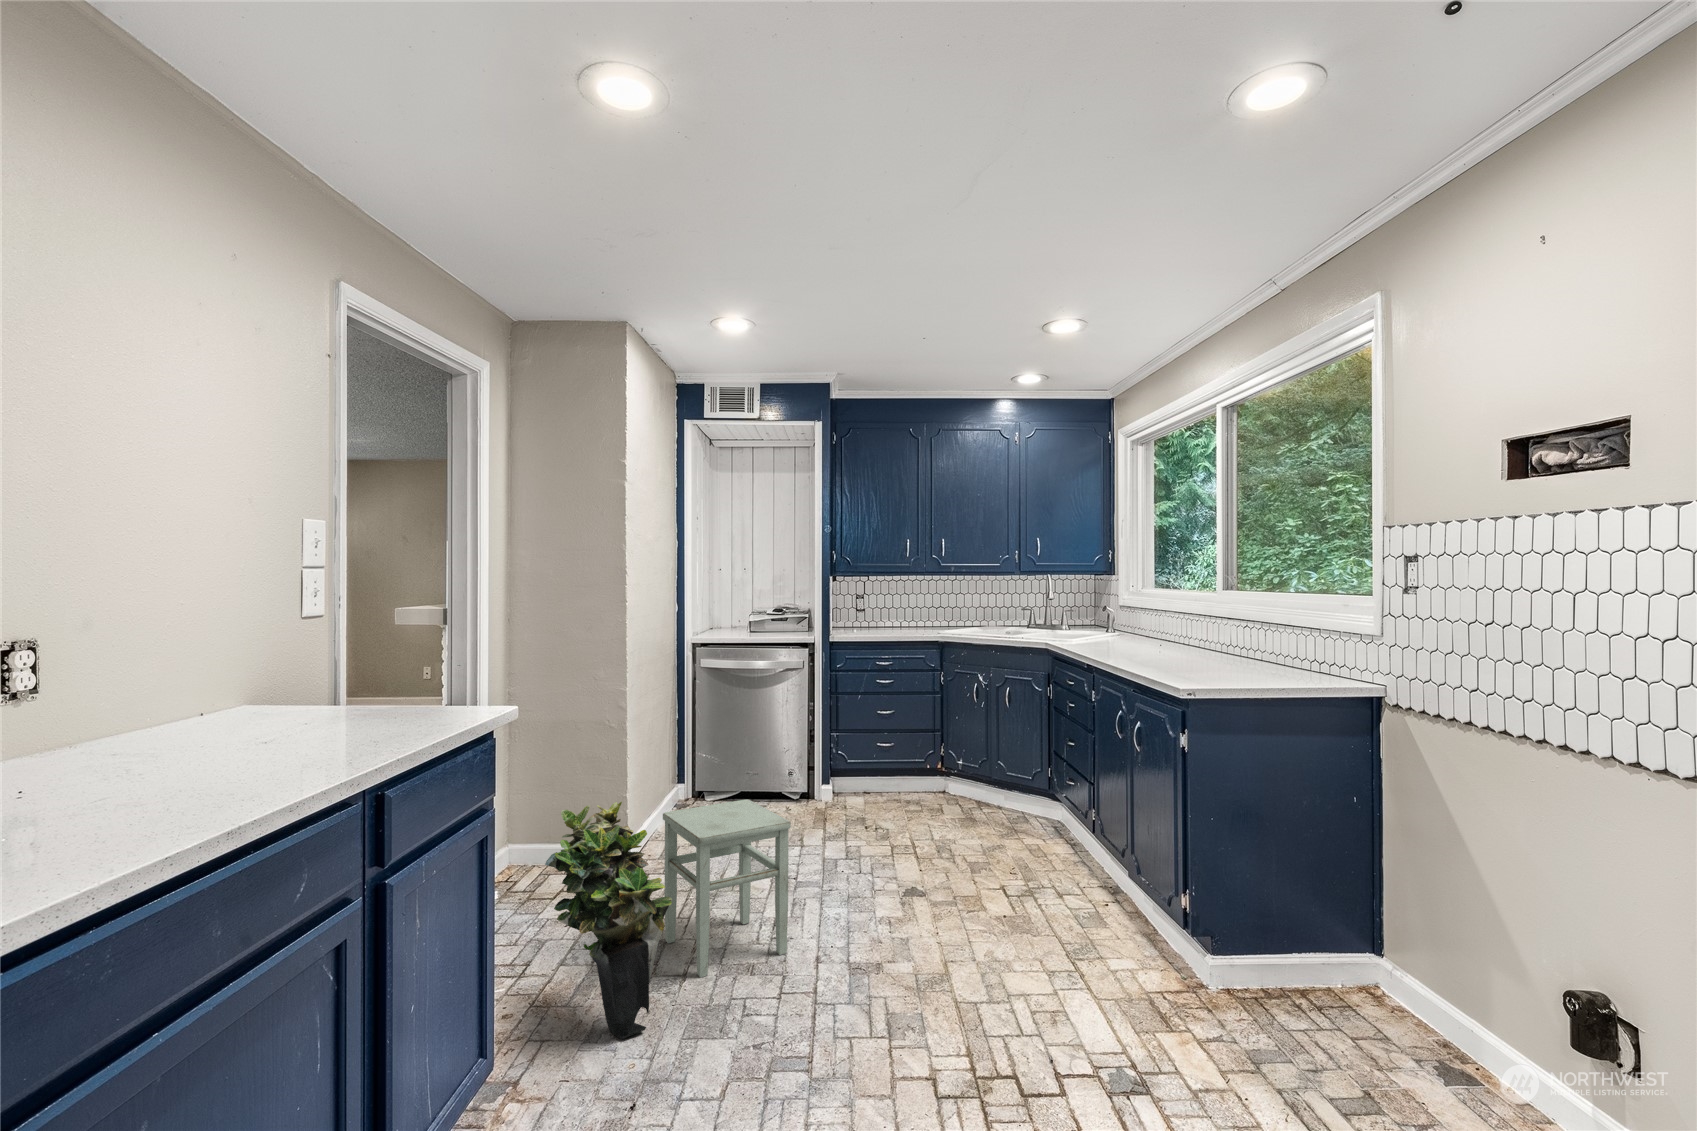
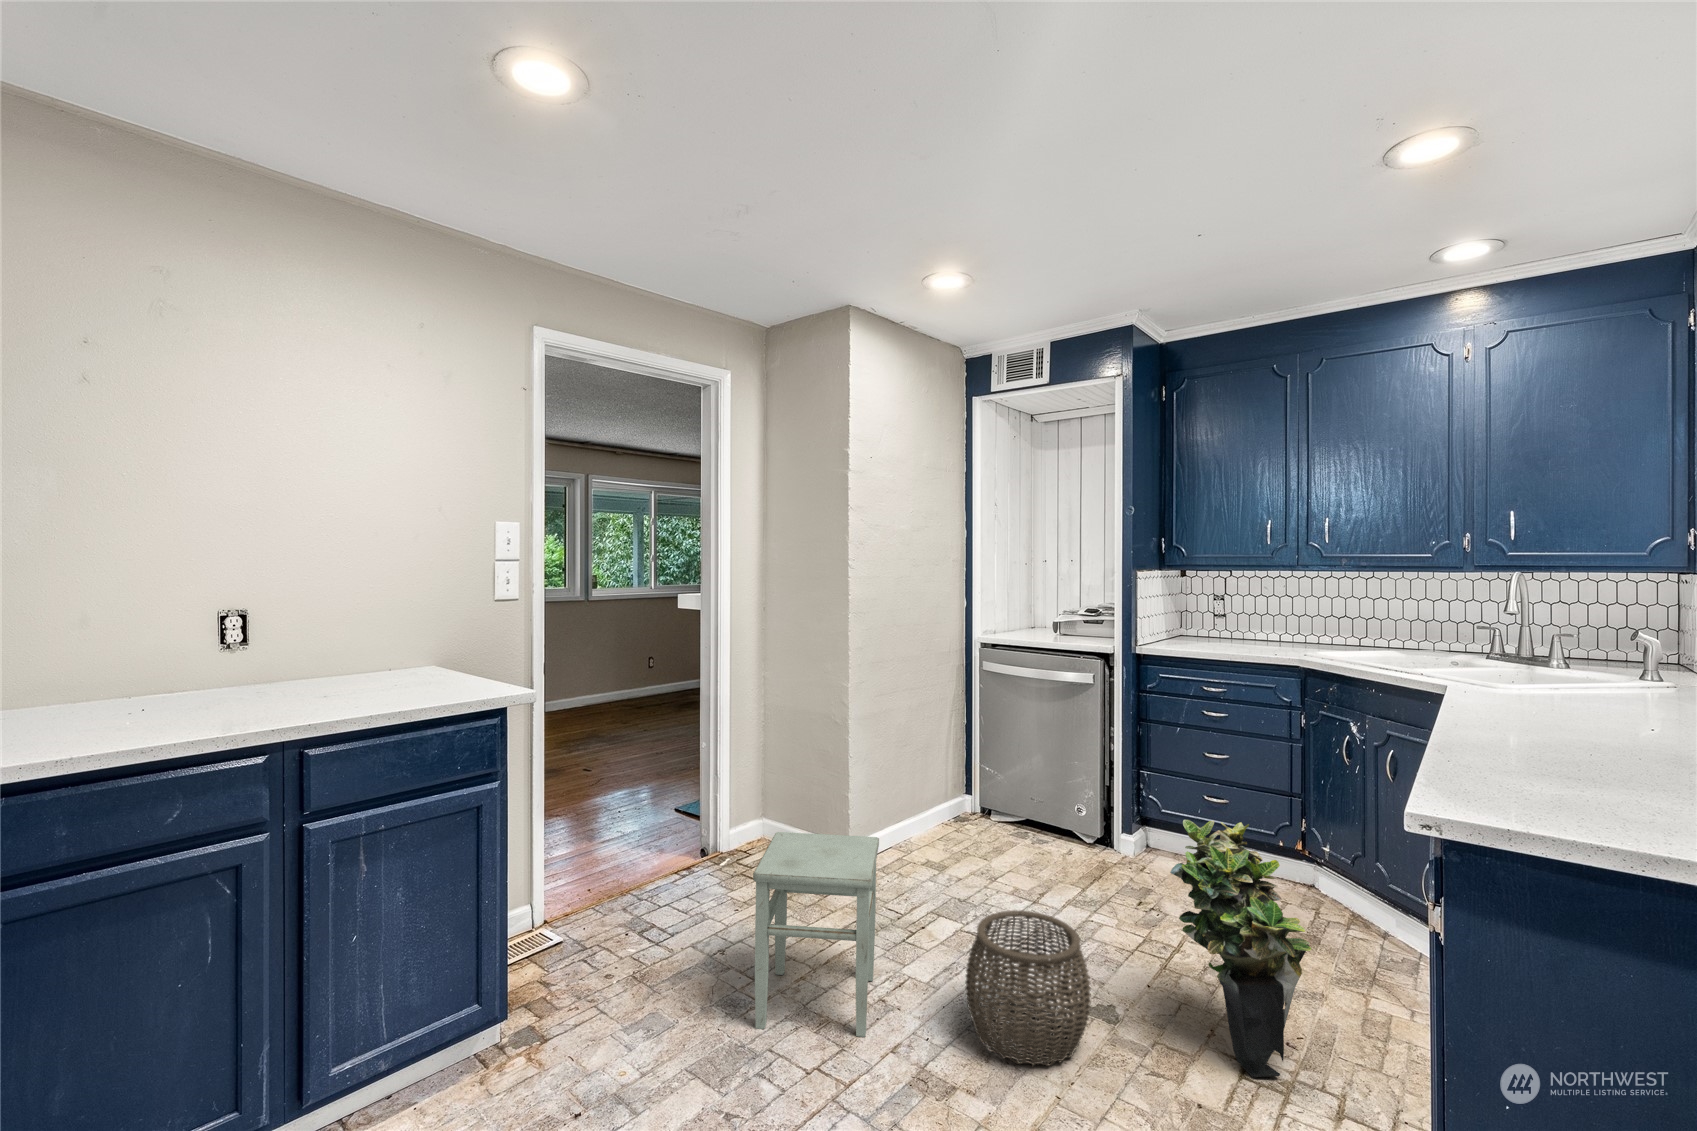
potted plant: present [545,802,672,1040] -> present [1170,820,1311,1078]
woven basket: none [838,827,931,932] -> present [965,910,1091,1066]

